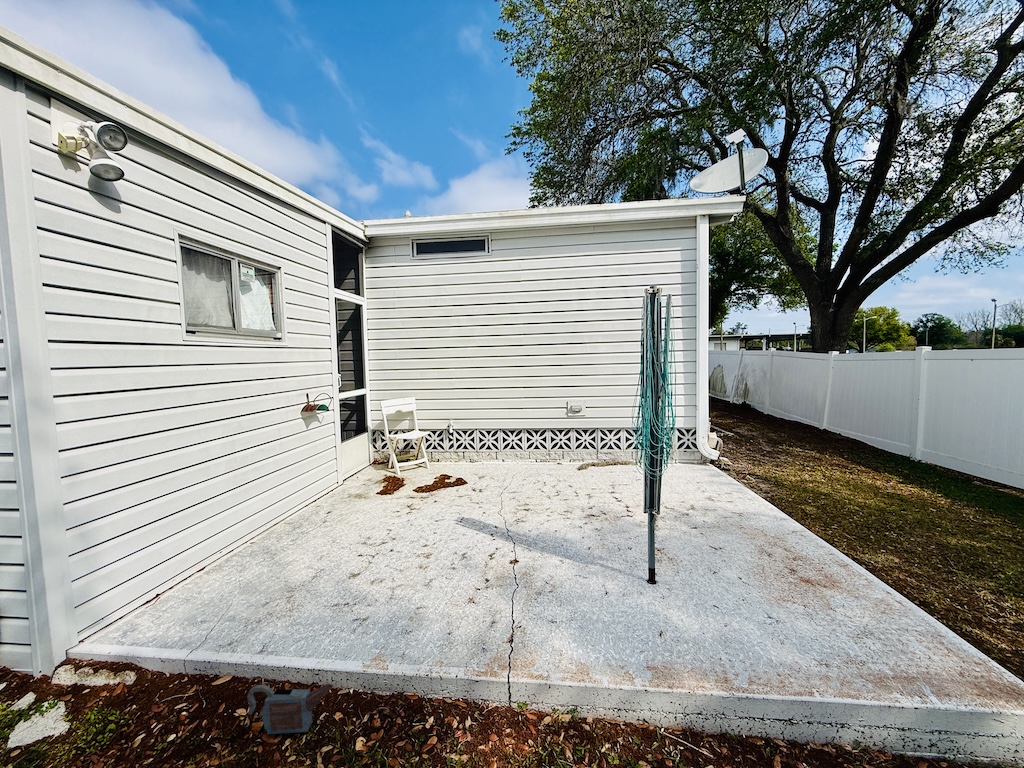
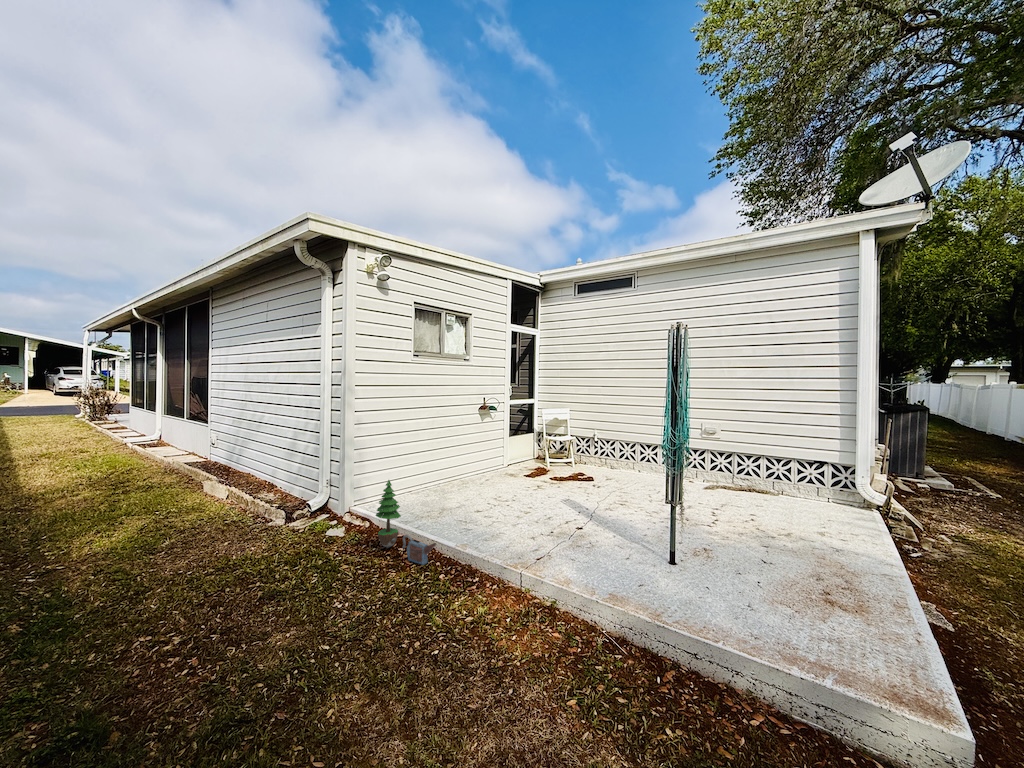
potted tree: none [165,586,230,723] -> present [376,480,401,548]

